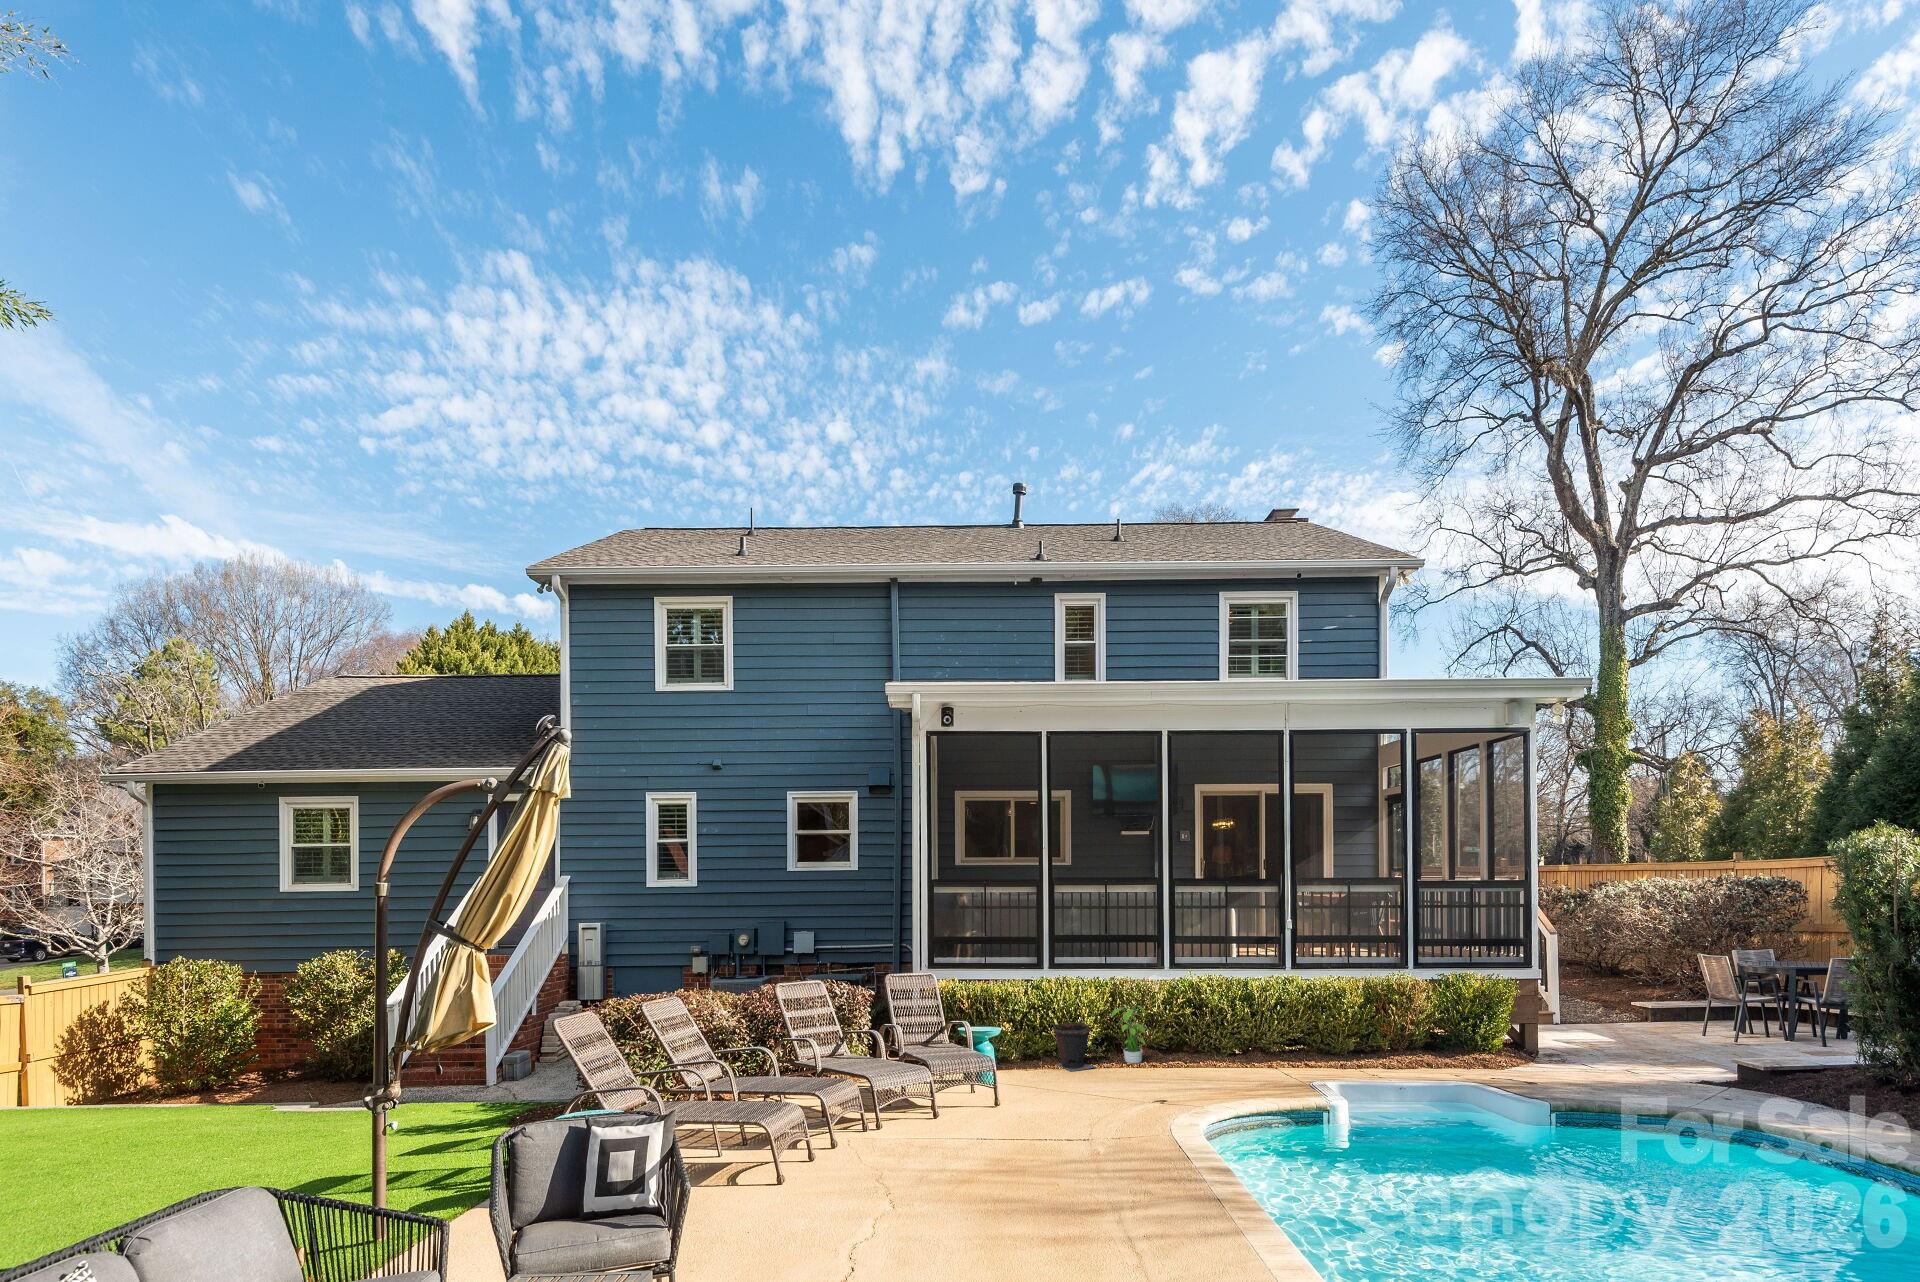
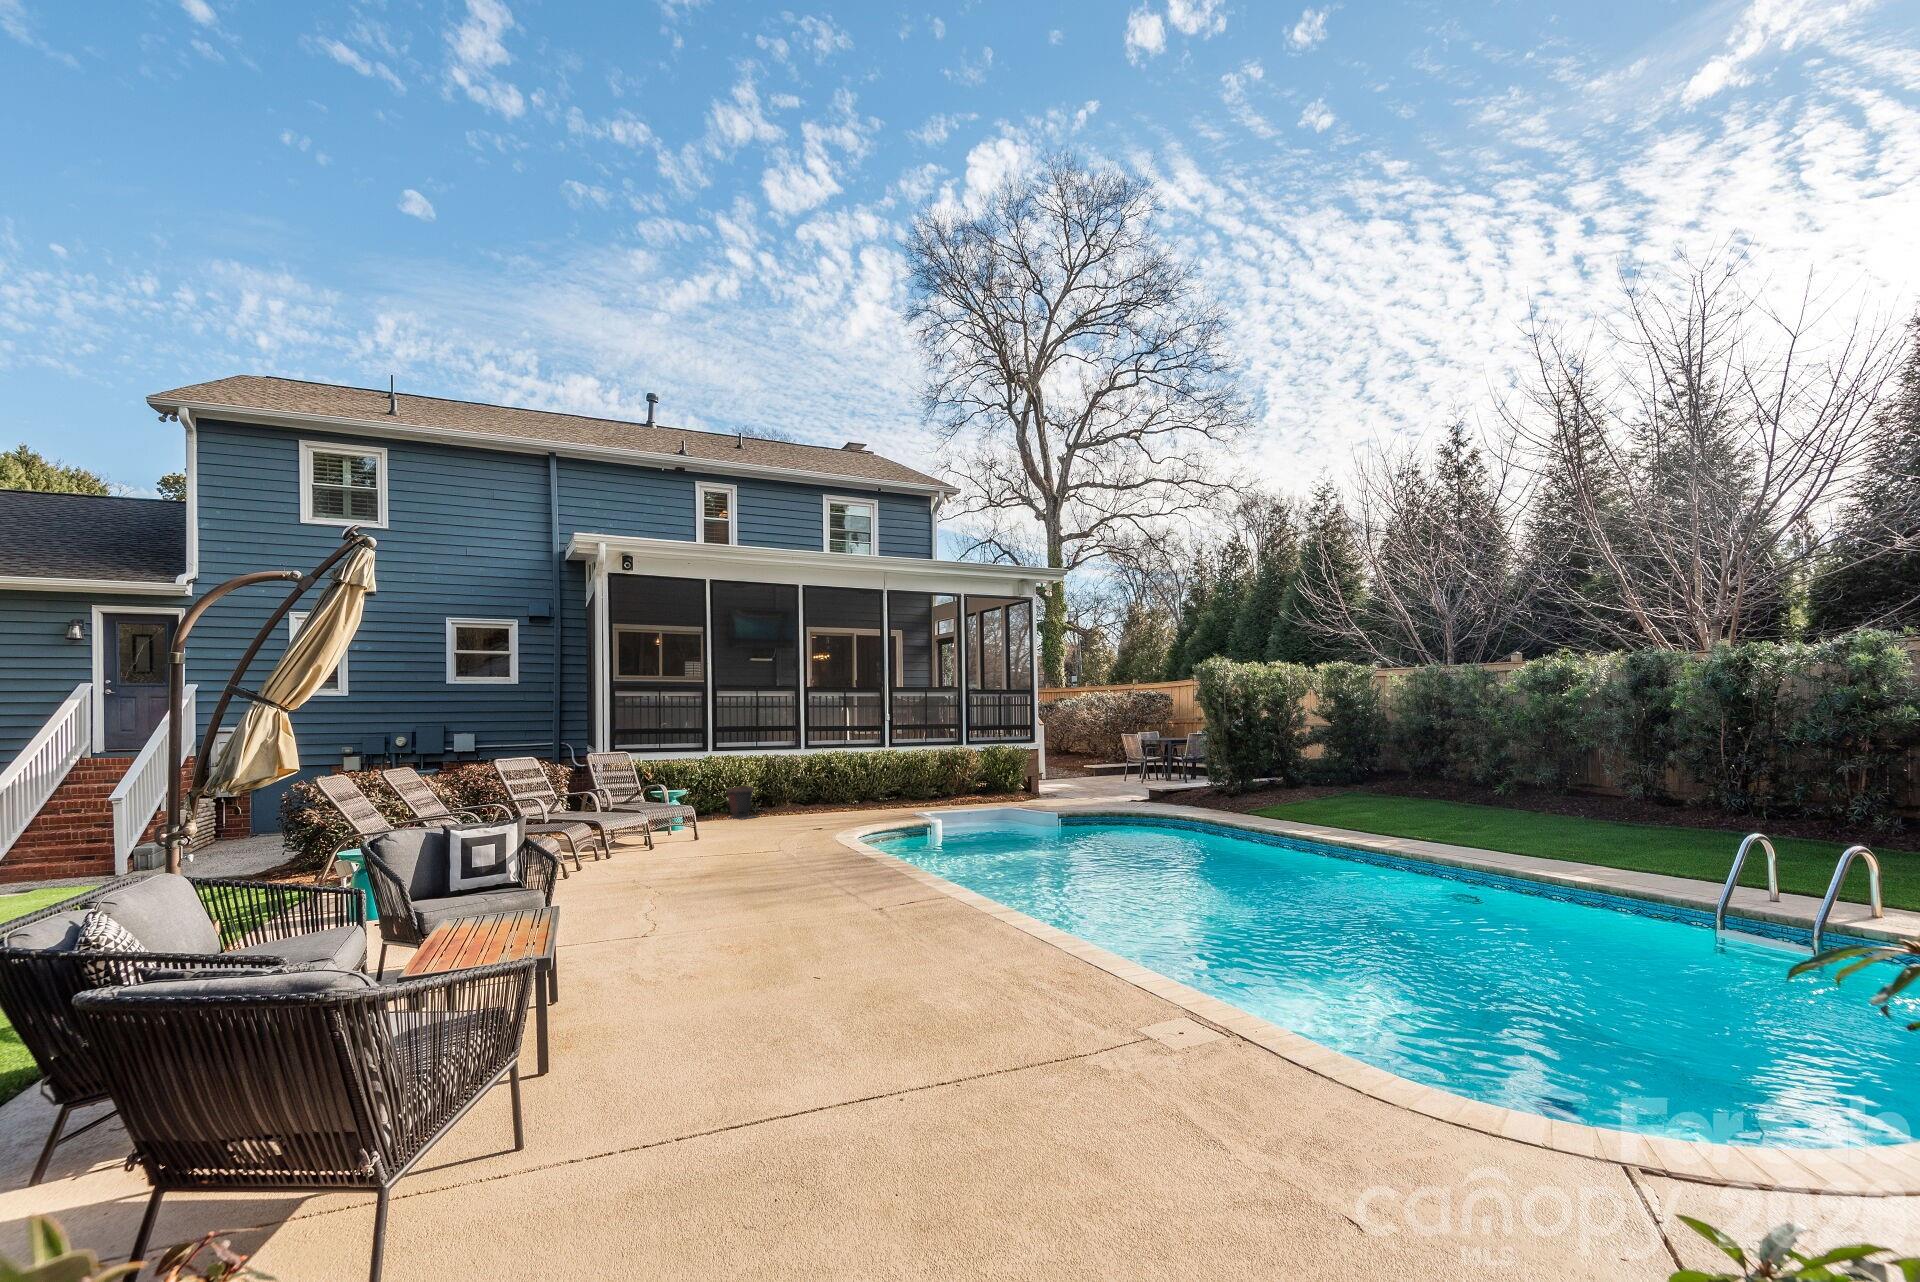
potted plant: present [1111,1006,1145,1063] -> none [768,771,795,814]

